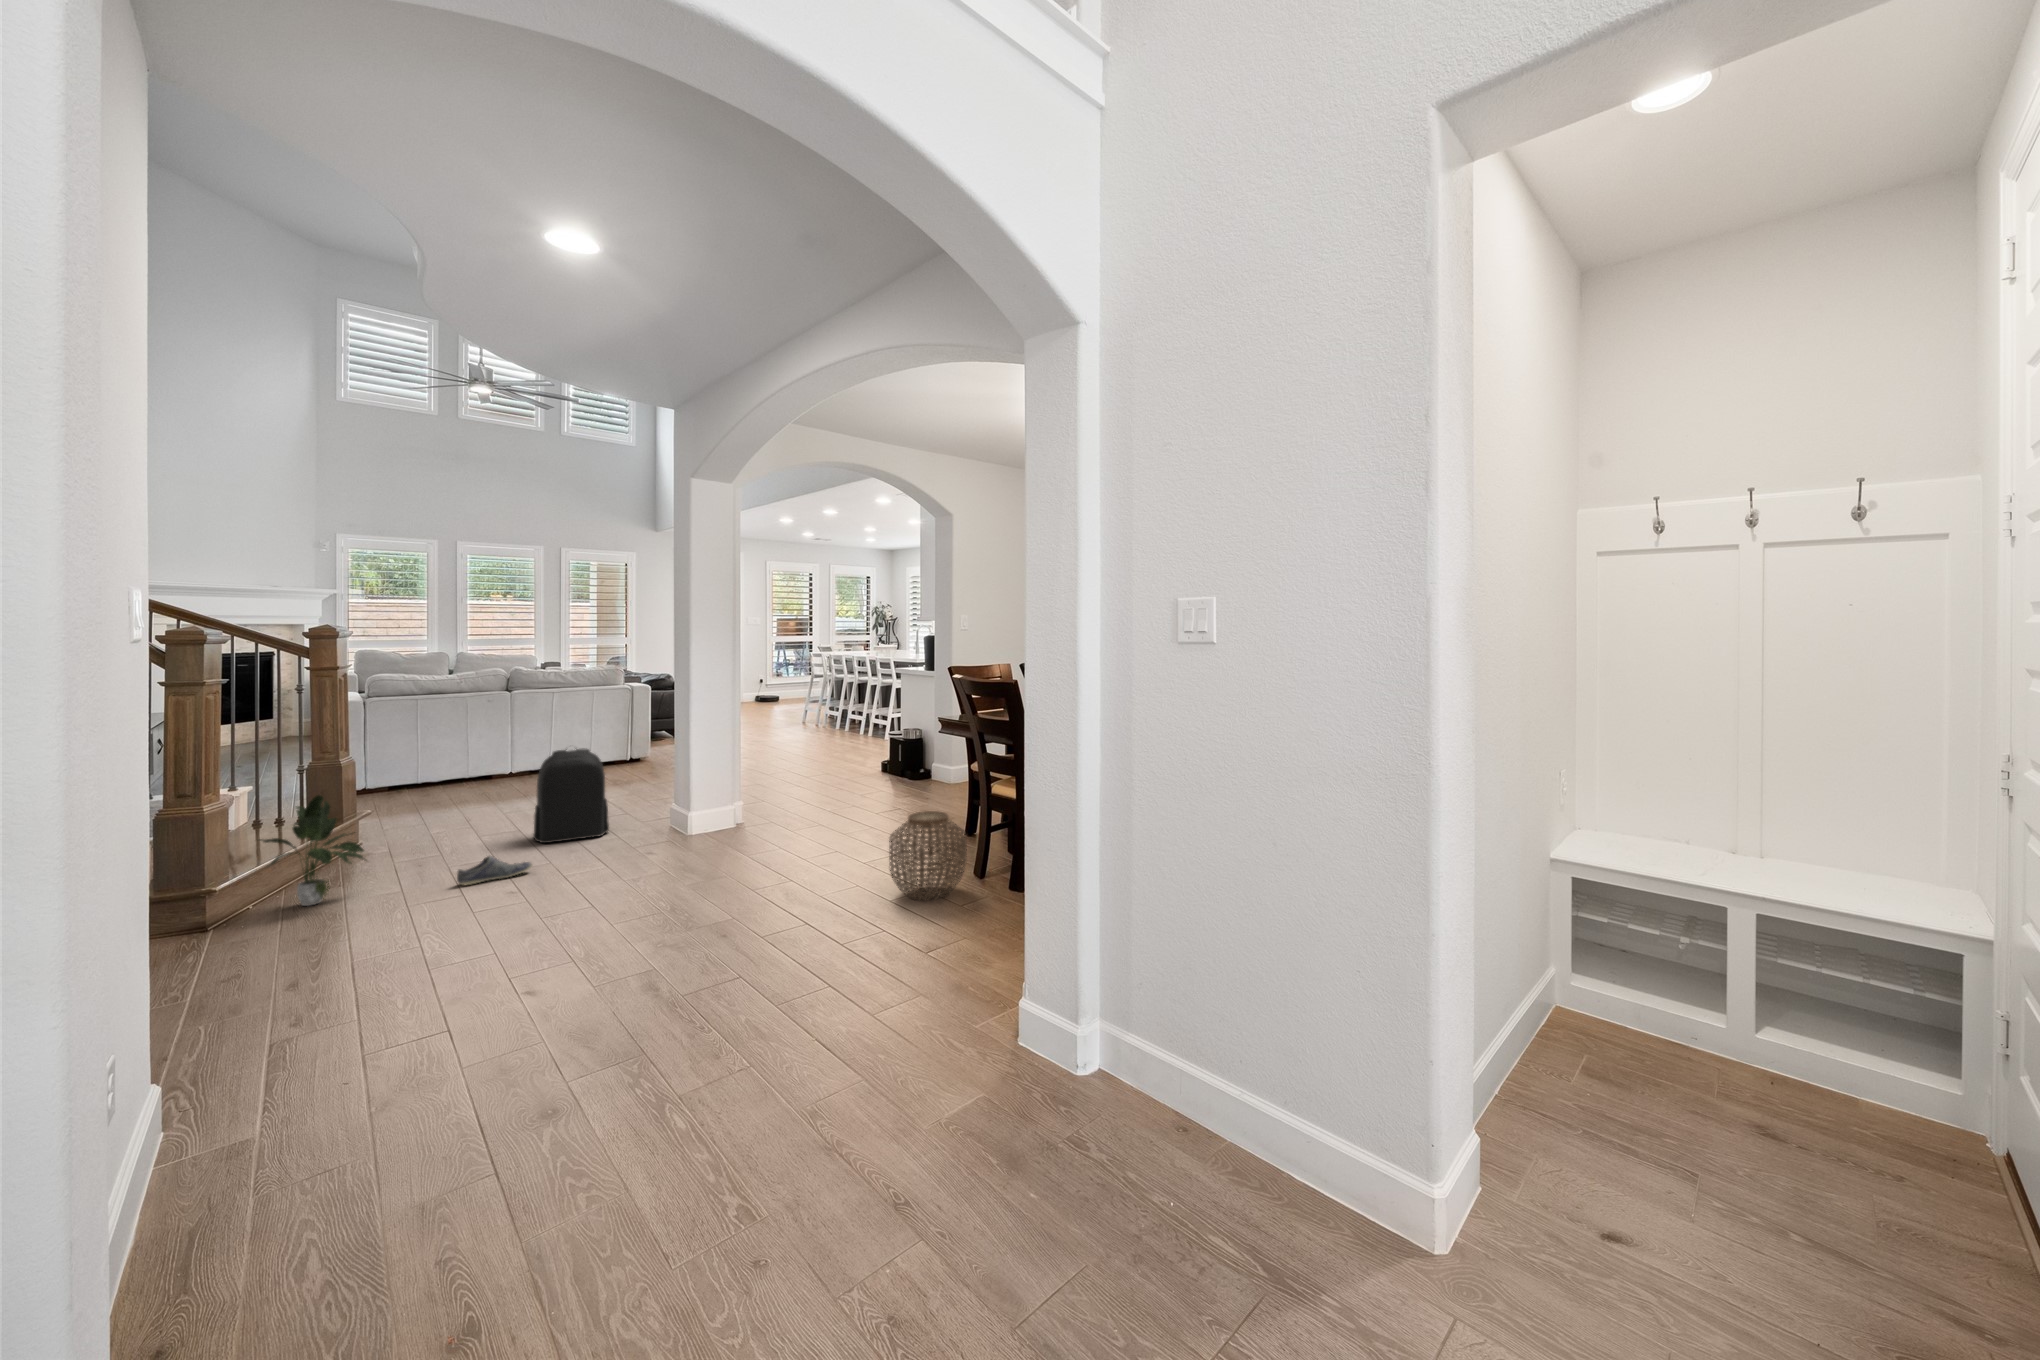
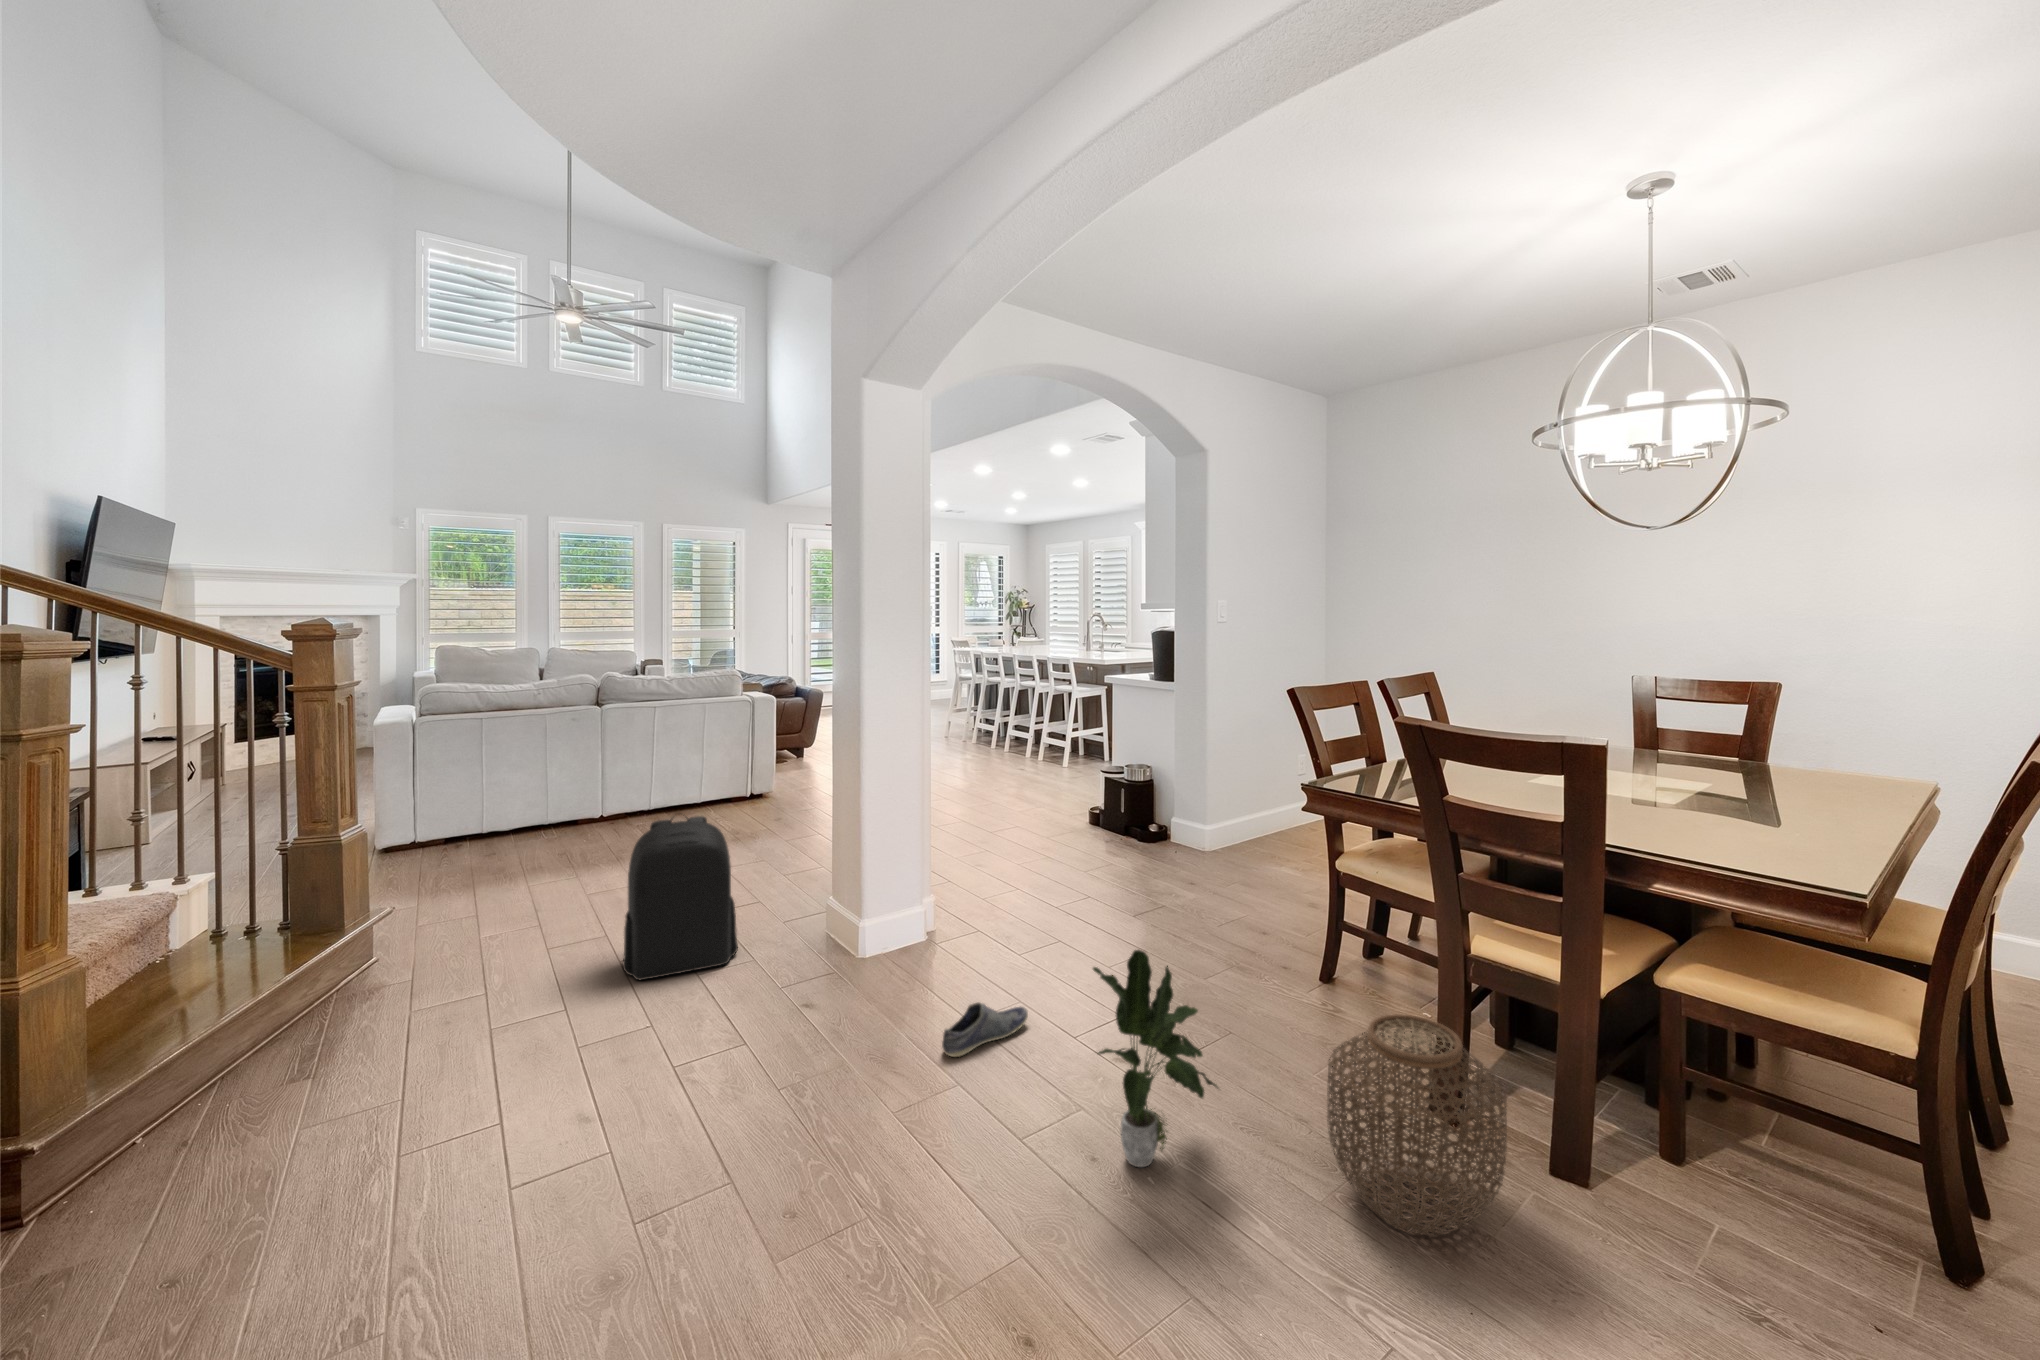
potted plant: present [260,795,364,906] -> present [1093,950,1218,1167]
shoe: present [457,856,532,885] -> present [942,1002,1028,1057]

